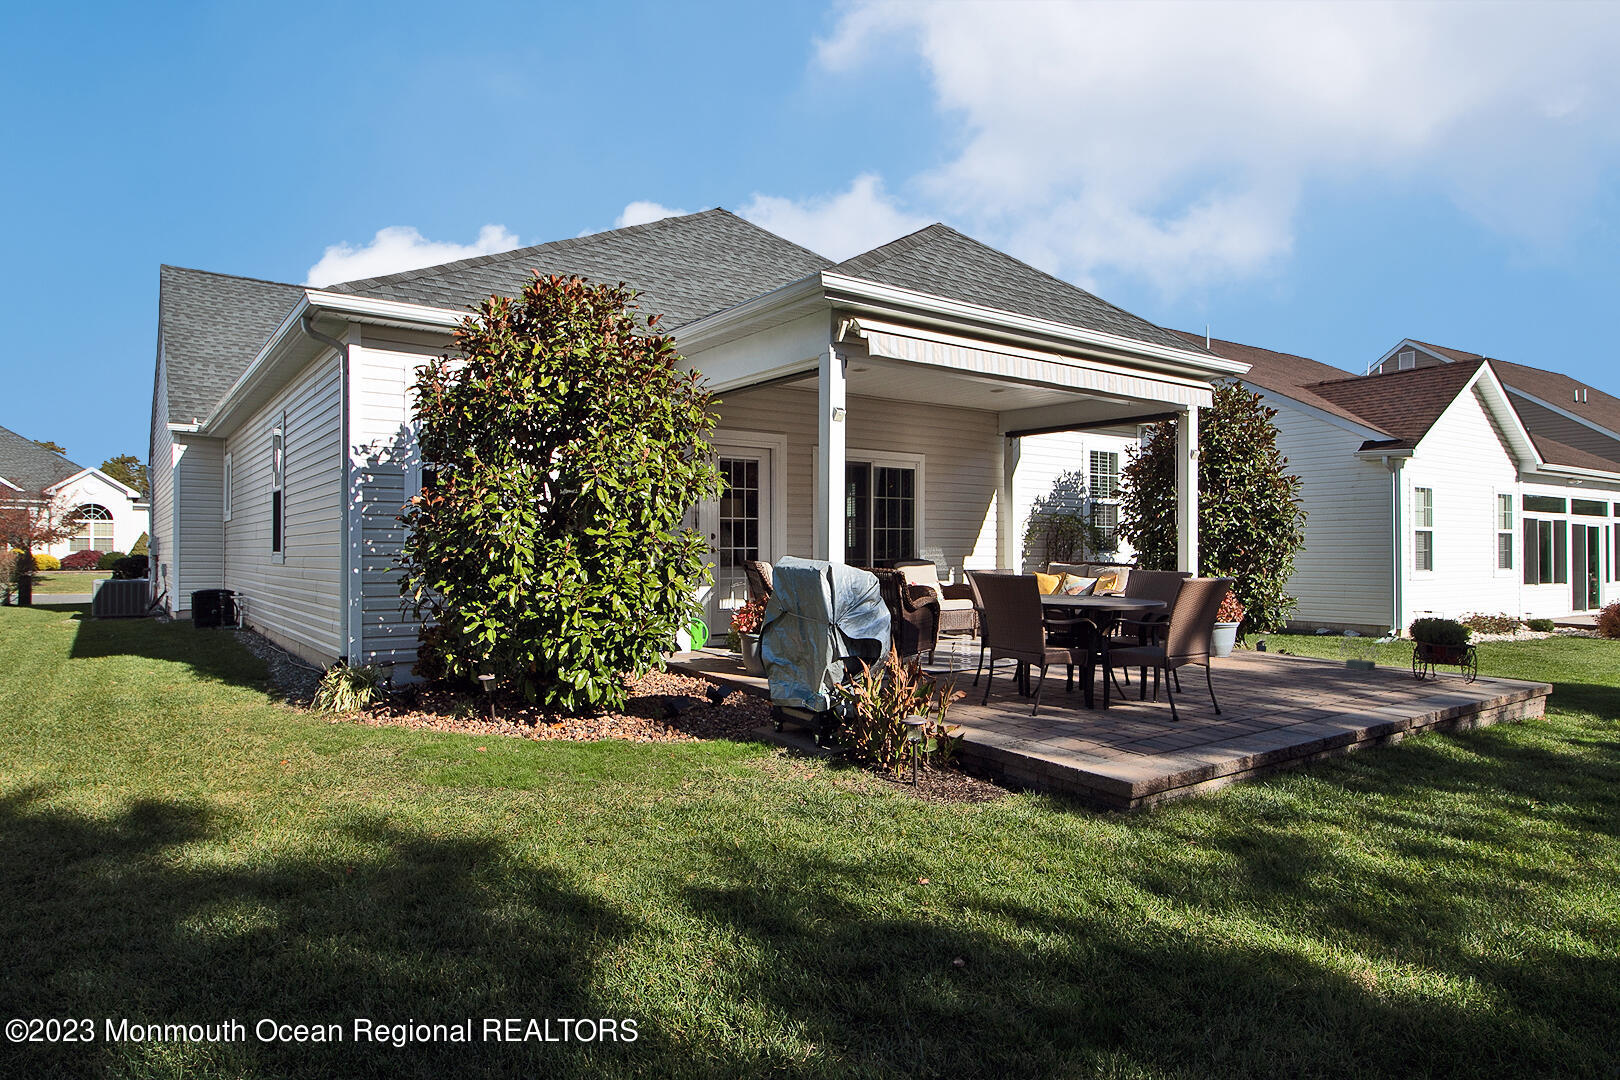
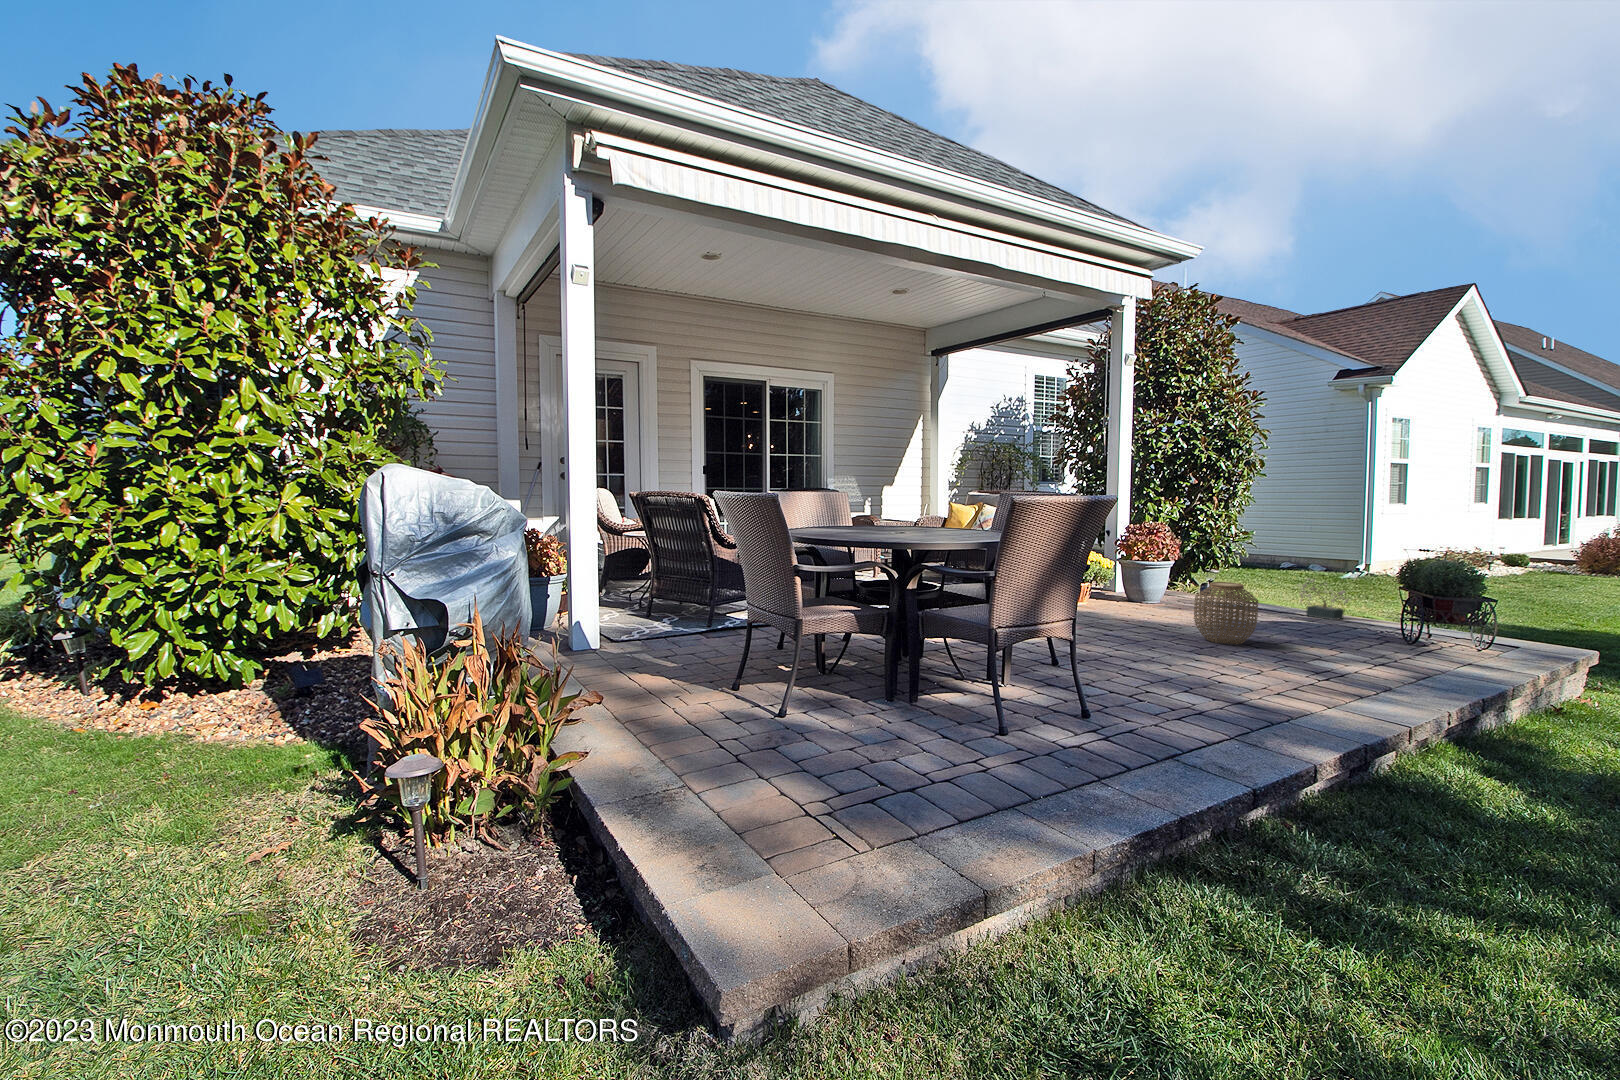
woven basket: none [1262,638,1310,685] -> present [1194,582,1258,644]

